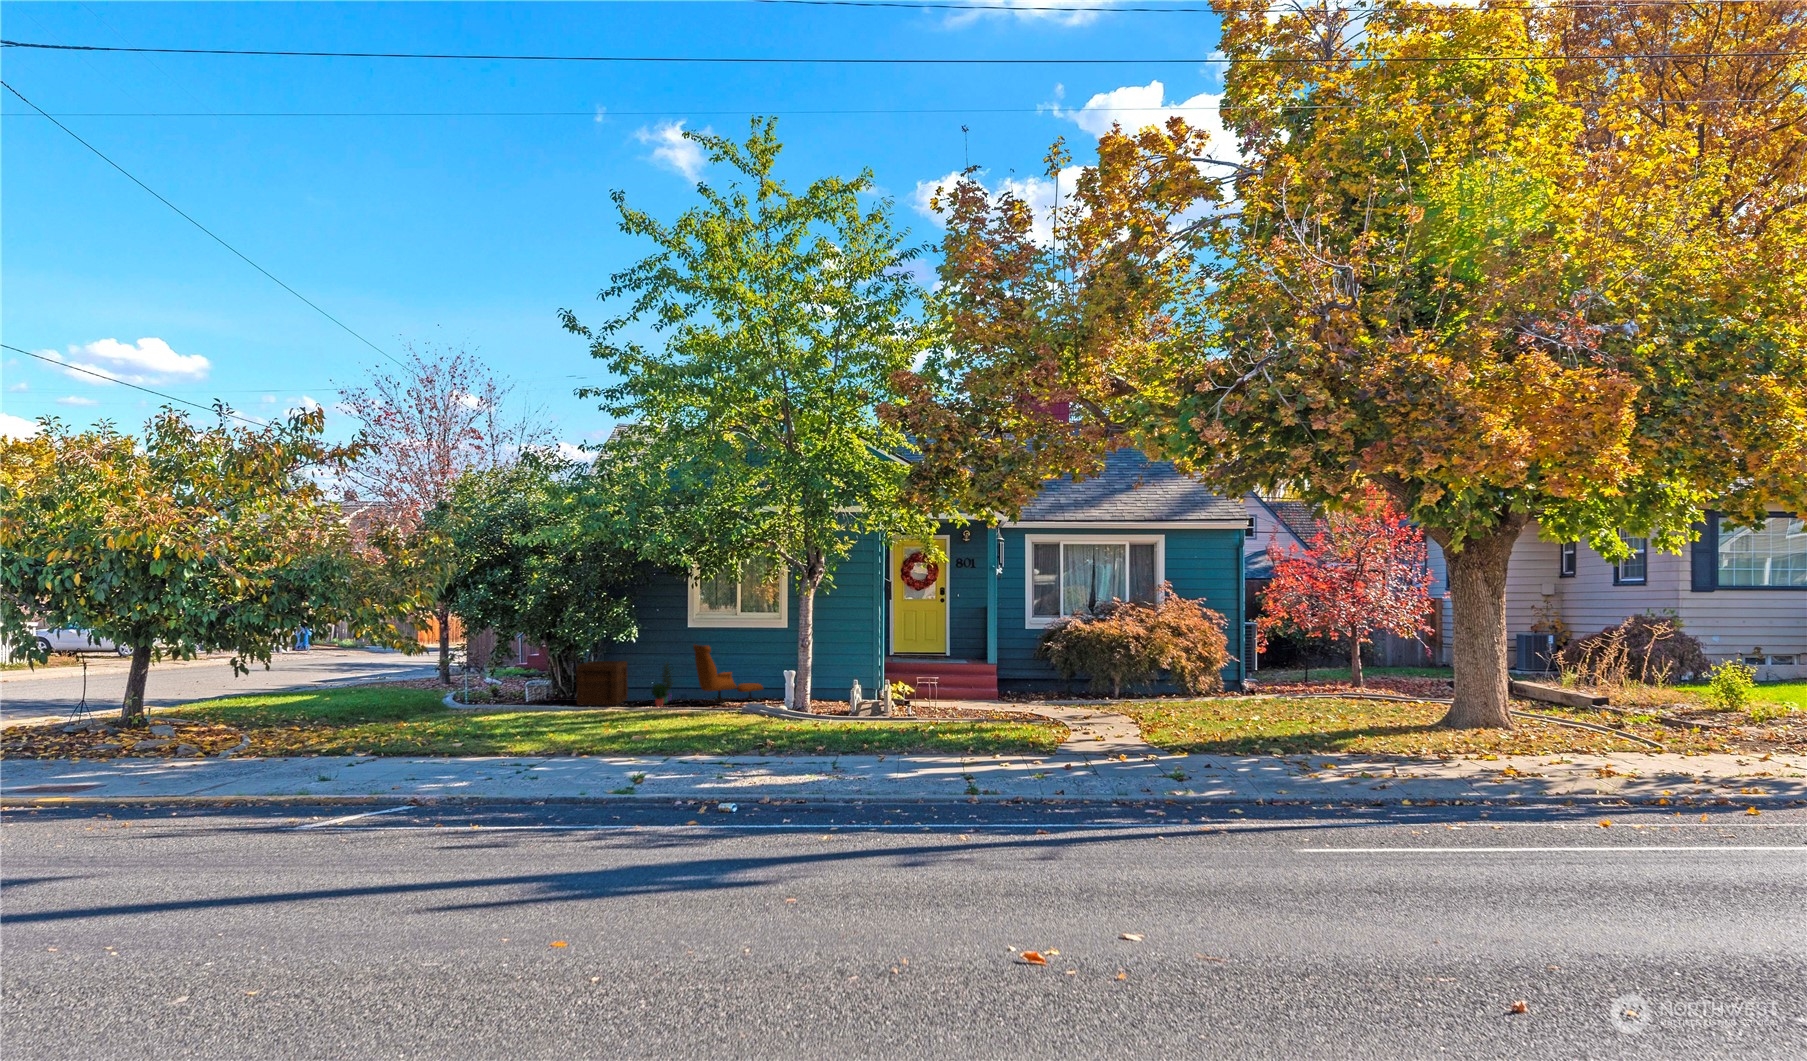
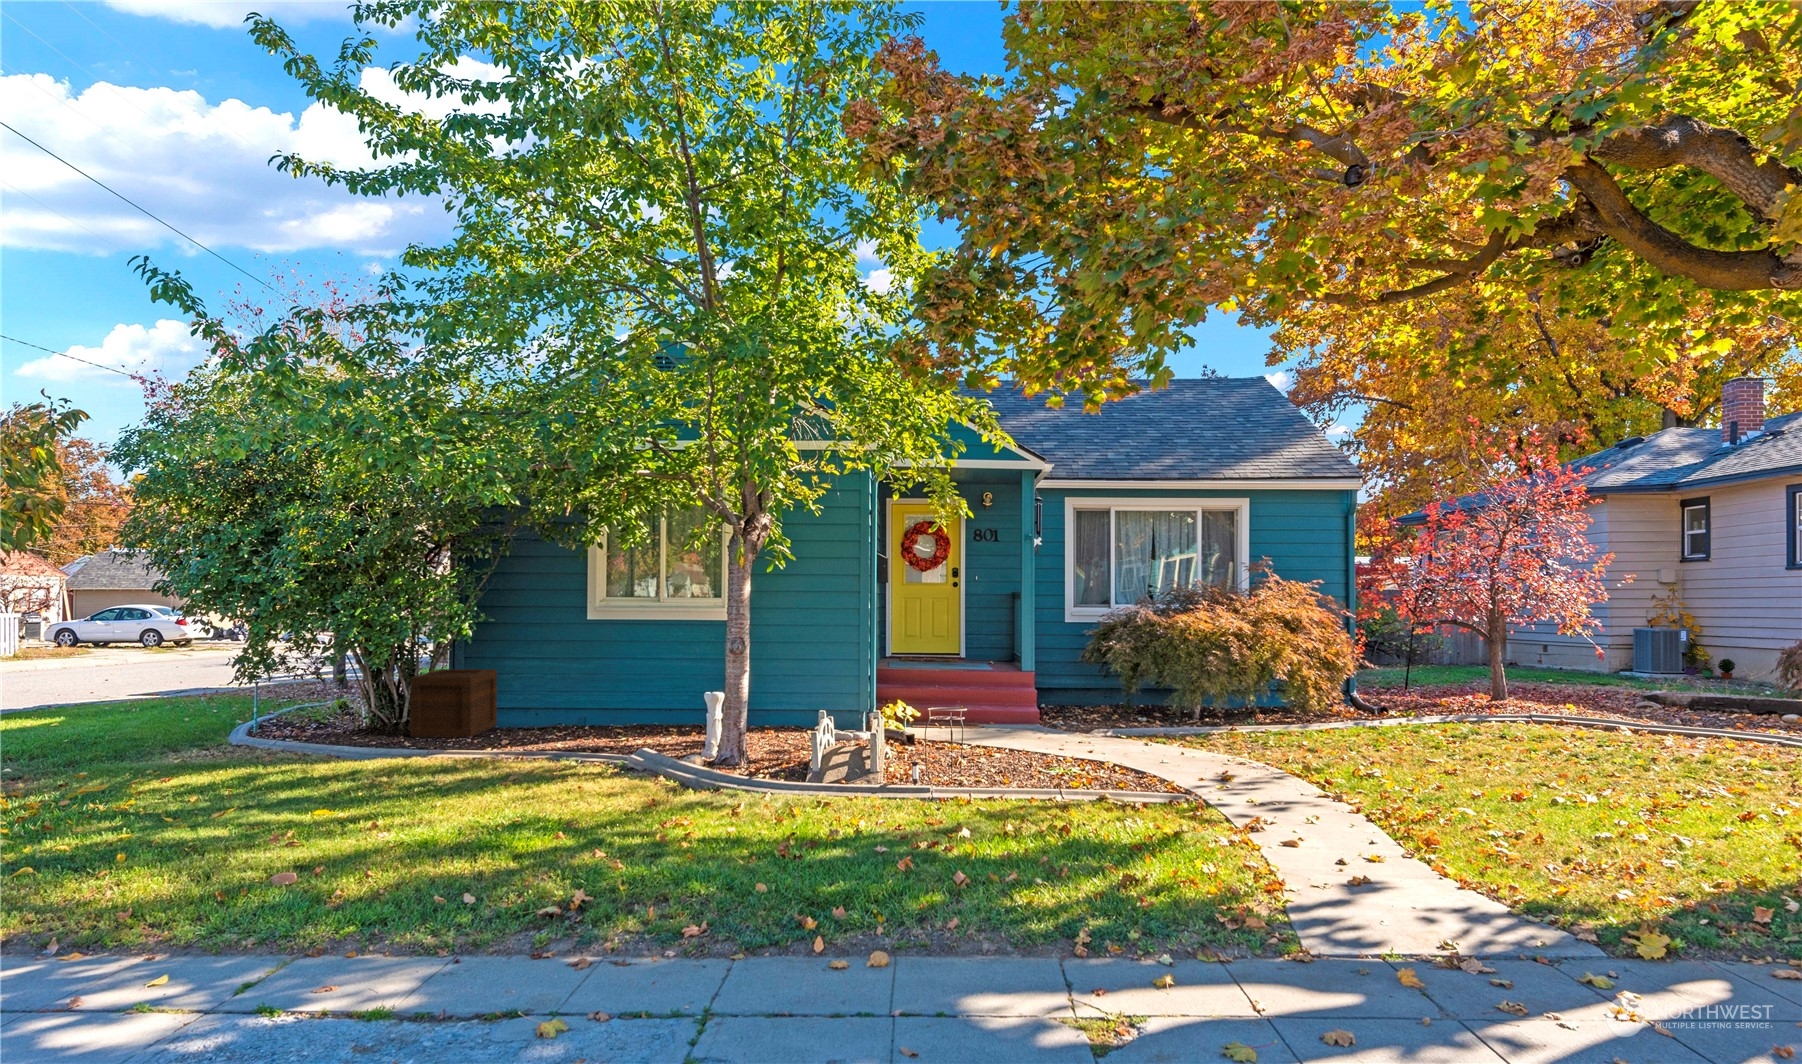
lounge chair: present [693,645,763,704] -> none [585,646,696,742]
potted plant: present [652,663,673,706] -> present [1684,640,1736,679]

